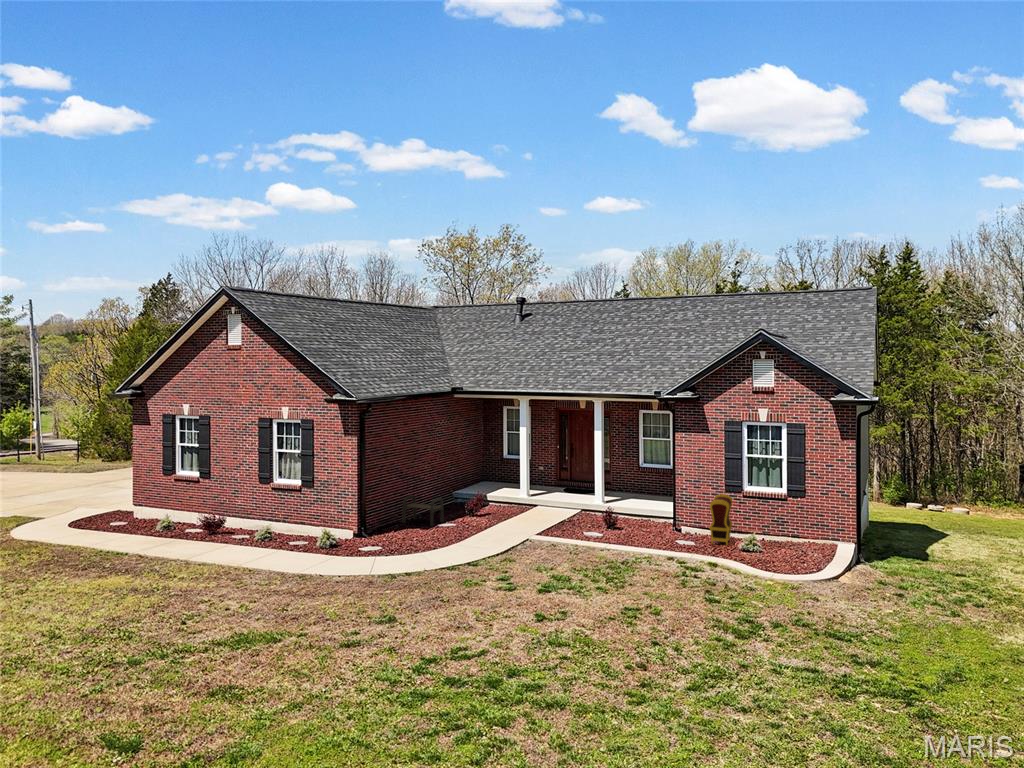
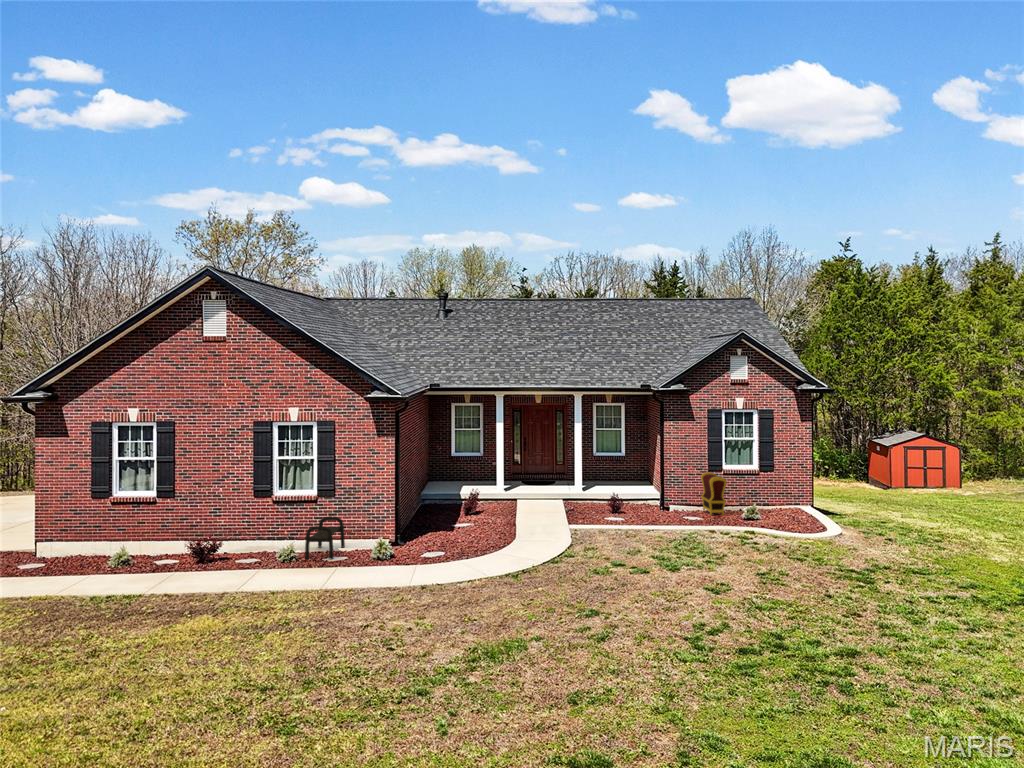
bench: present [402,495,444,526] -> present [305,517,345,559]

